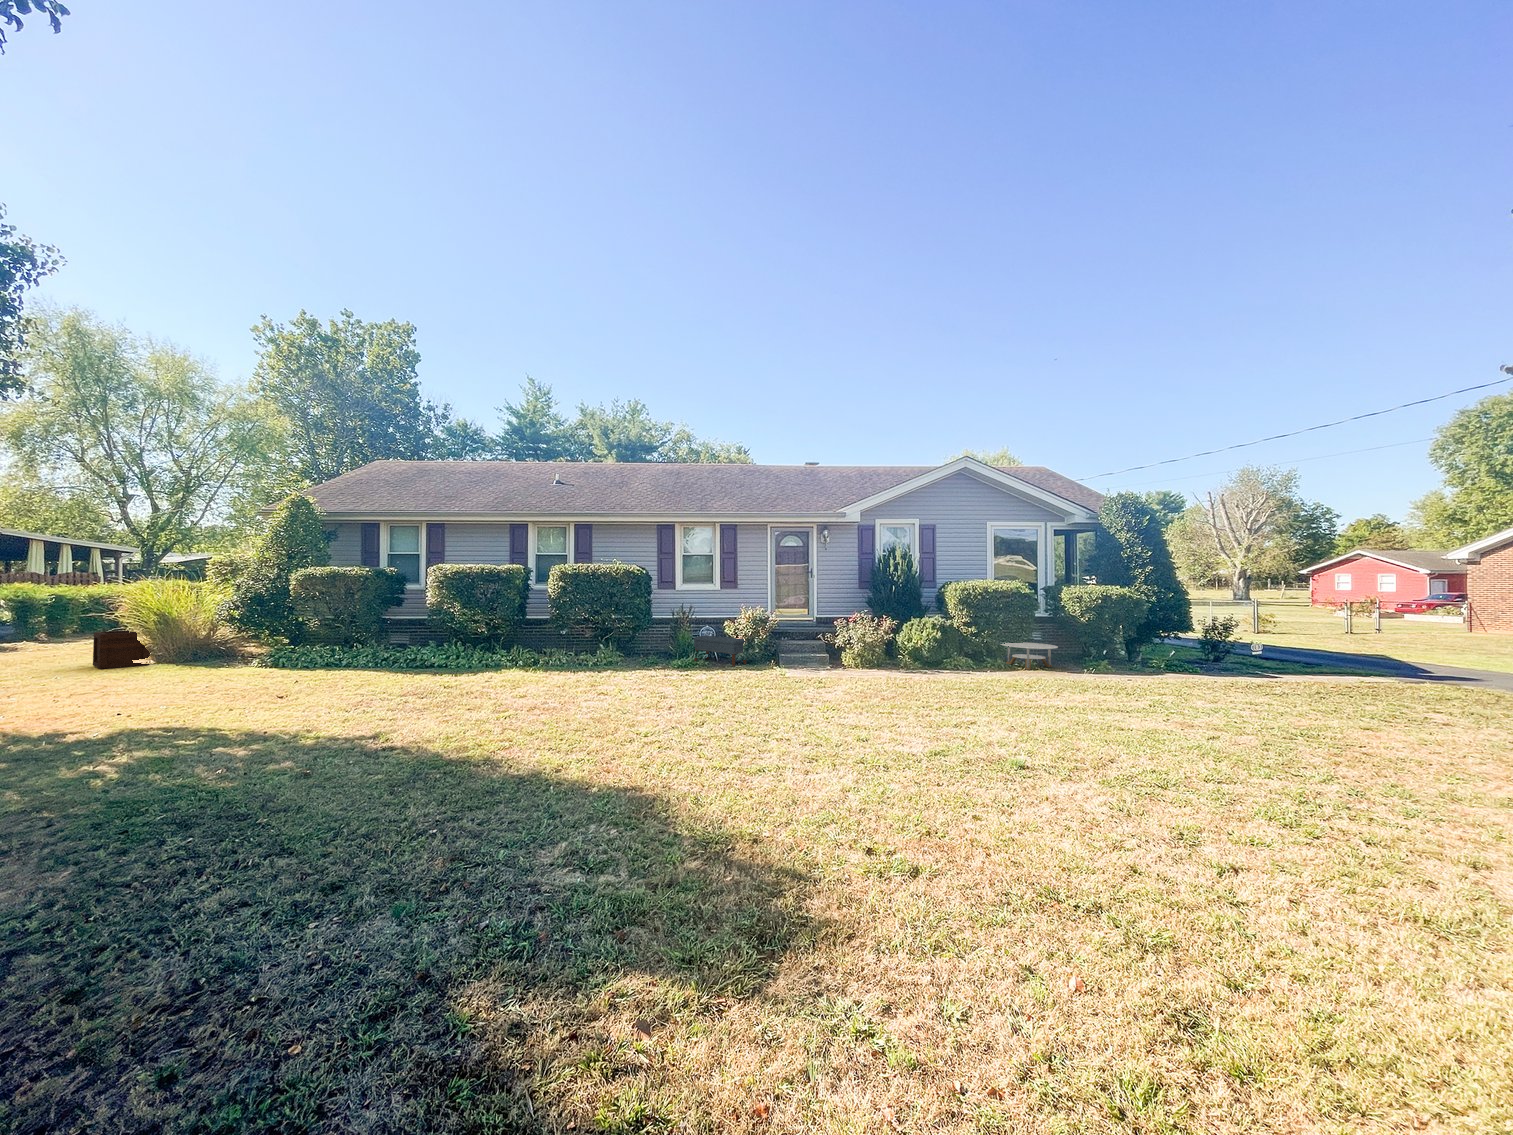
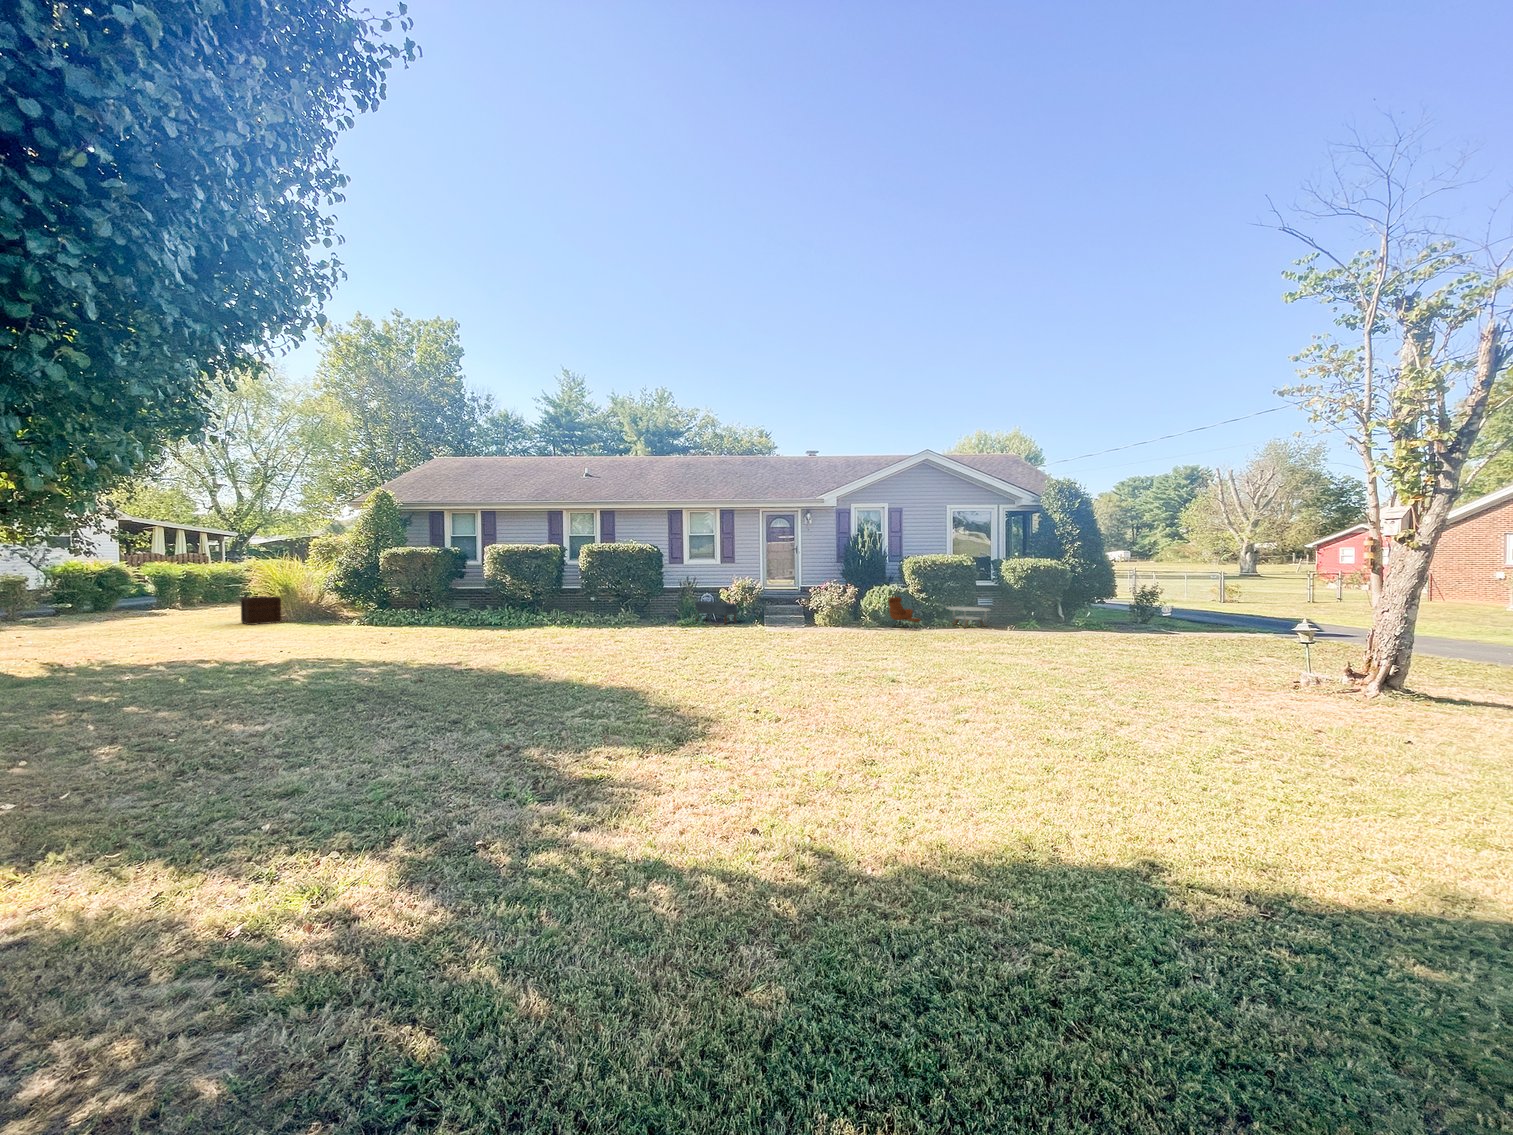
lounge chair: none [934,630,979,674] -> present [888,597,921,629]

